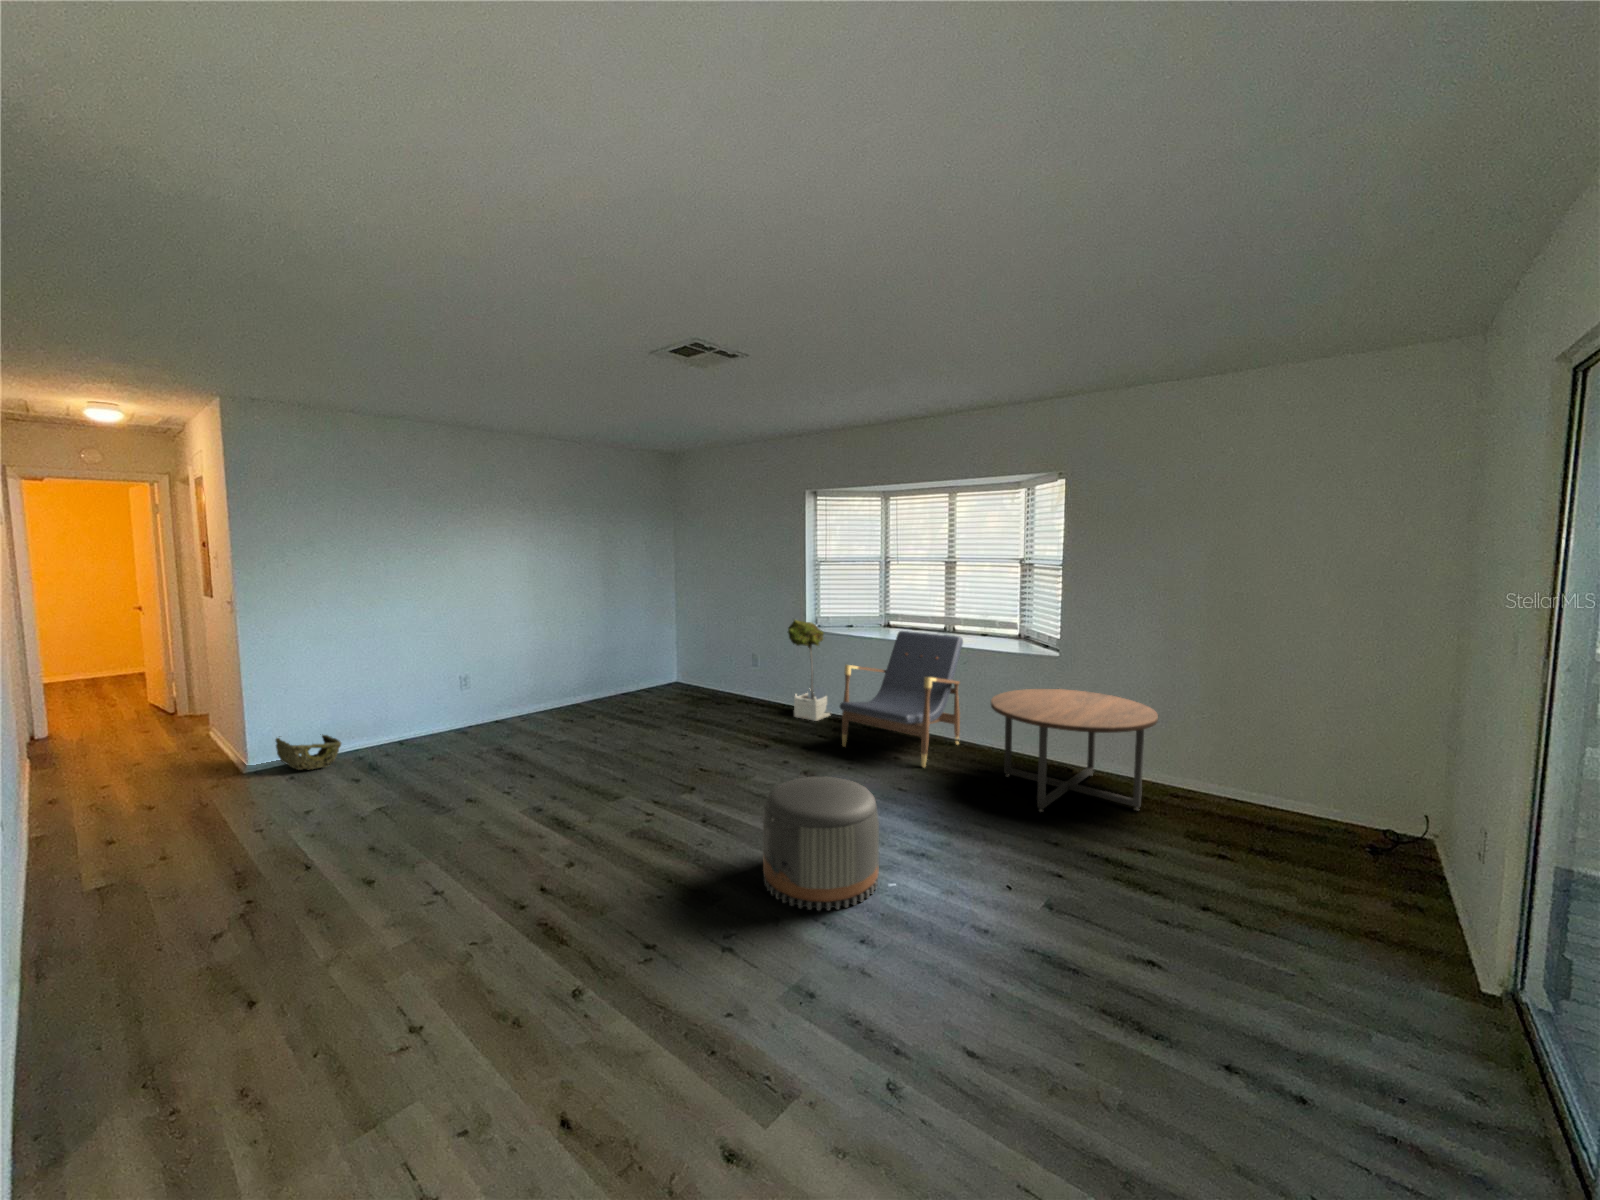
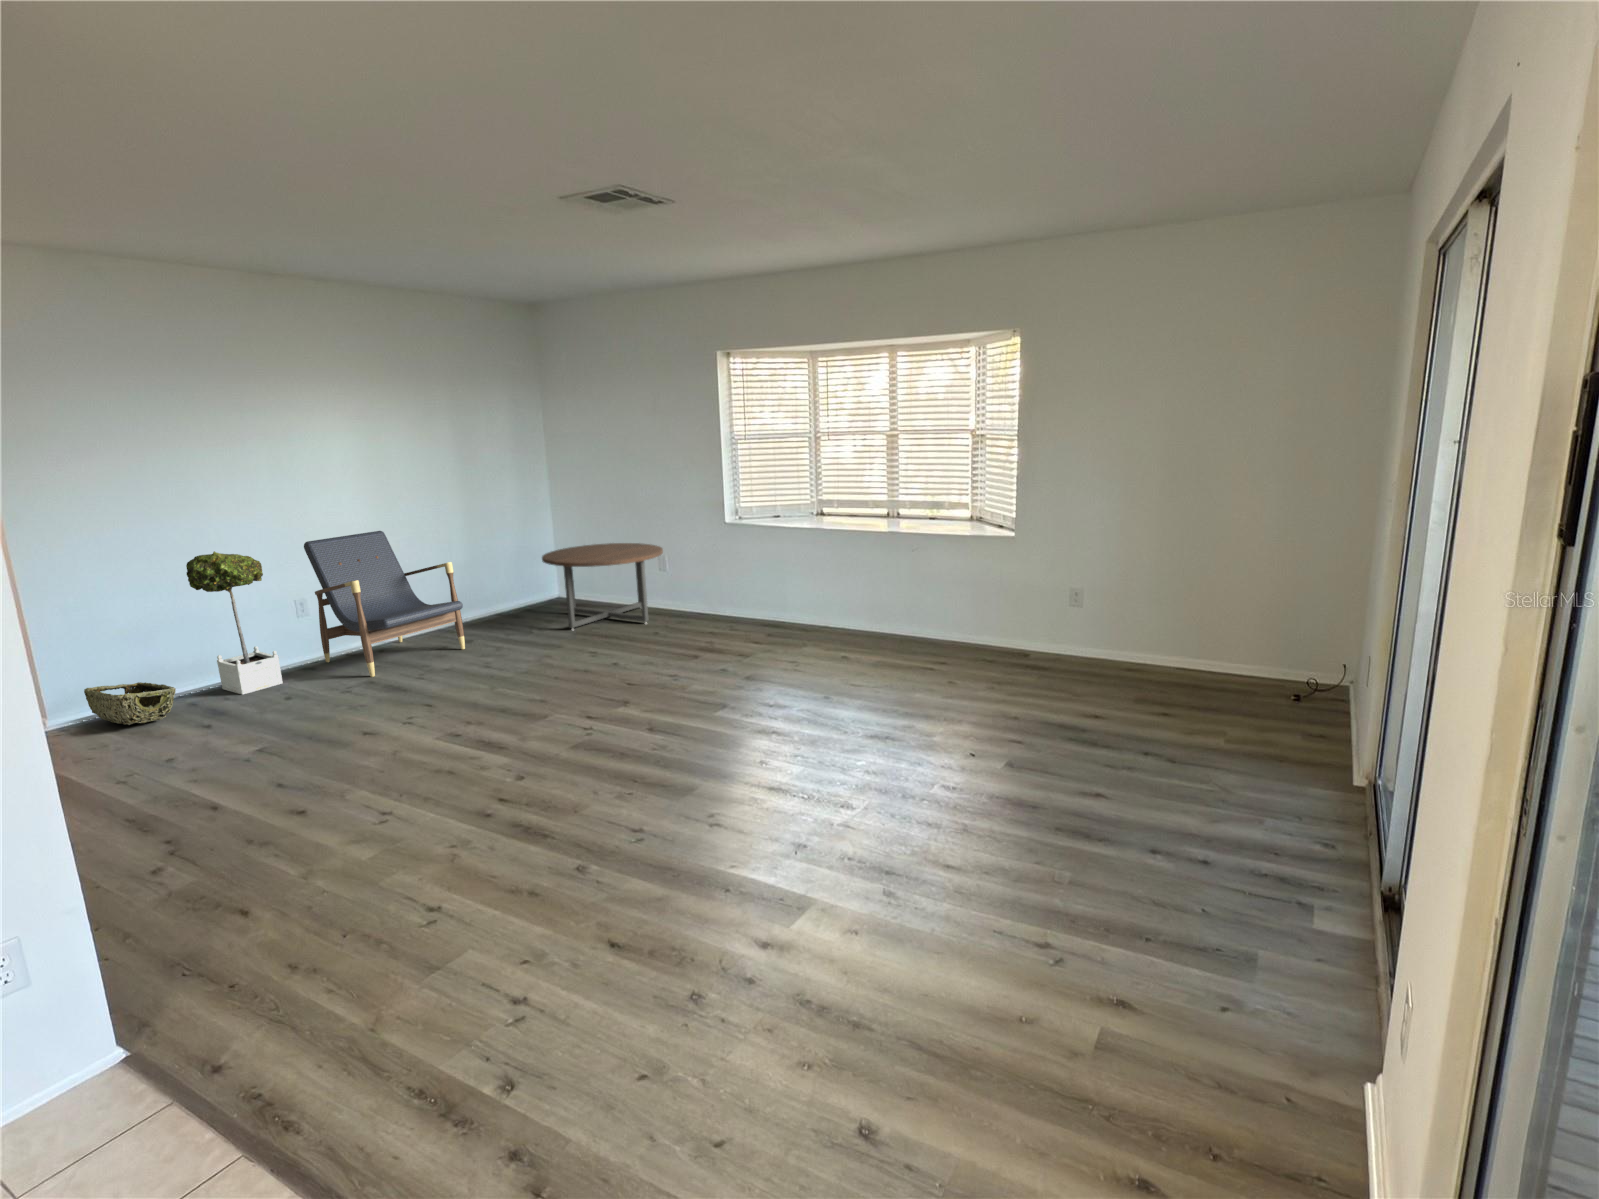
potted tree: present [788,620,830,721] -> present [186,551,283,695]
lounge chair: present [840,631,963,767] -> present [304,531,465,677]
coffee table: present [991,689,1158,812] -> present [542,543,663,629]
pouf: present [763,776,879,911] -> none [737,670,855,793]

